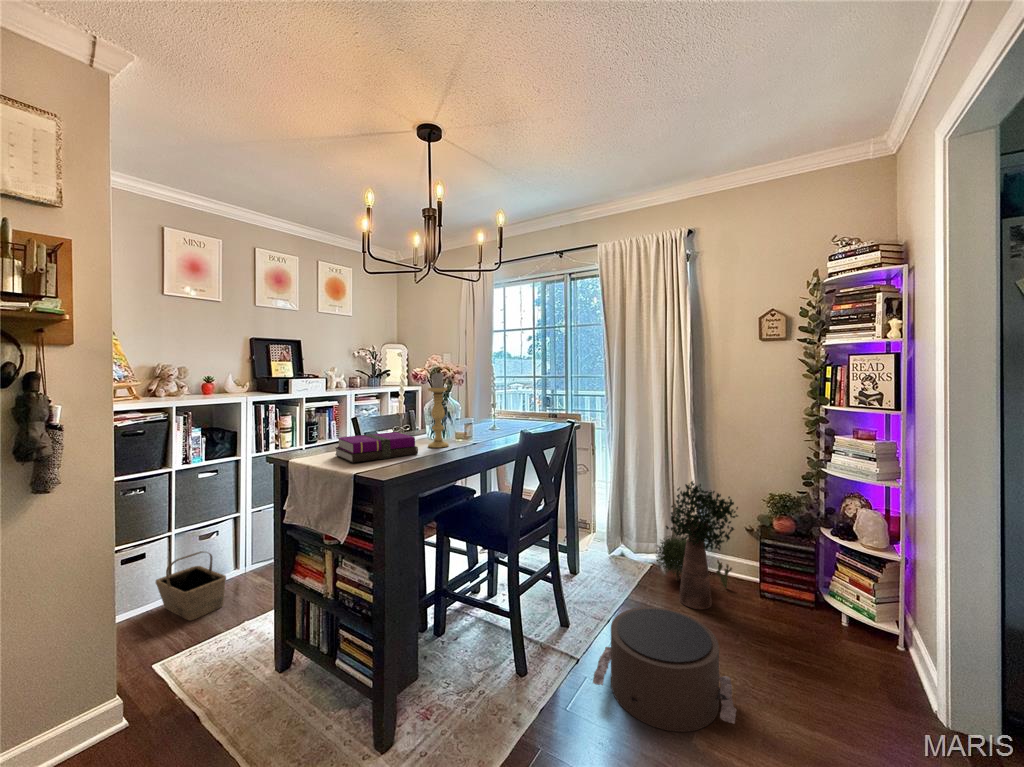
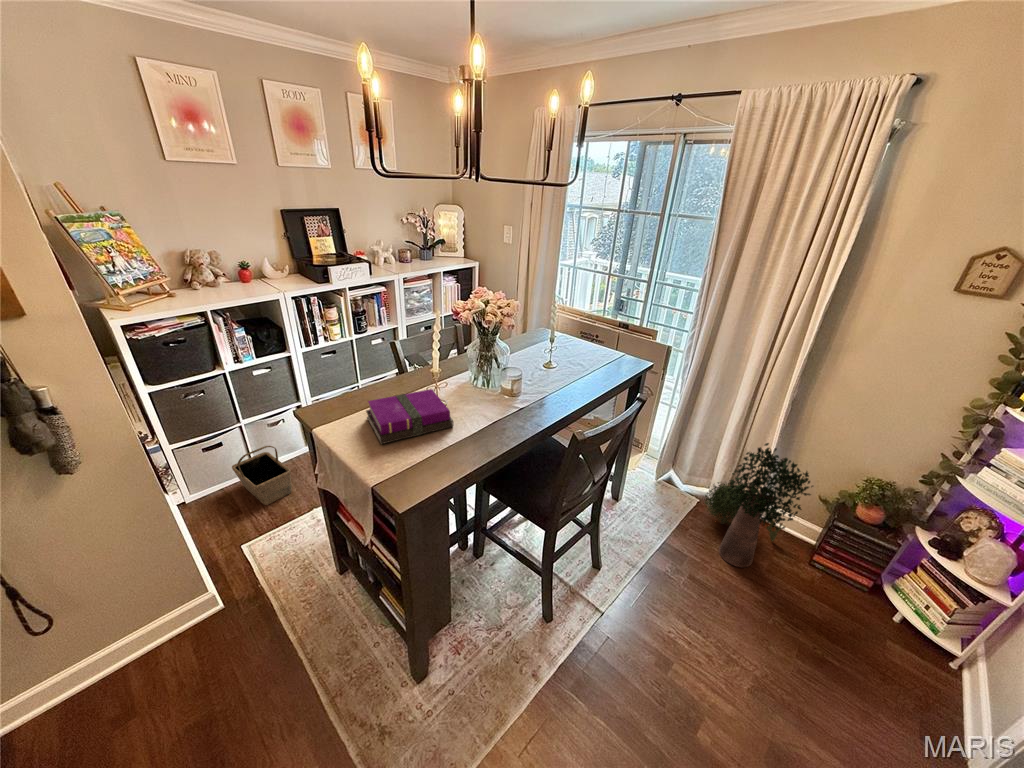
candle holder: present [428,373,449,448] -> none [467,327,490,412]
pouf: present [593,607,736,732] -> none [611,584,750,729]

